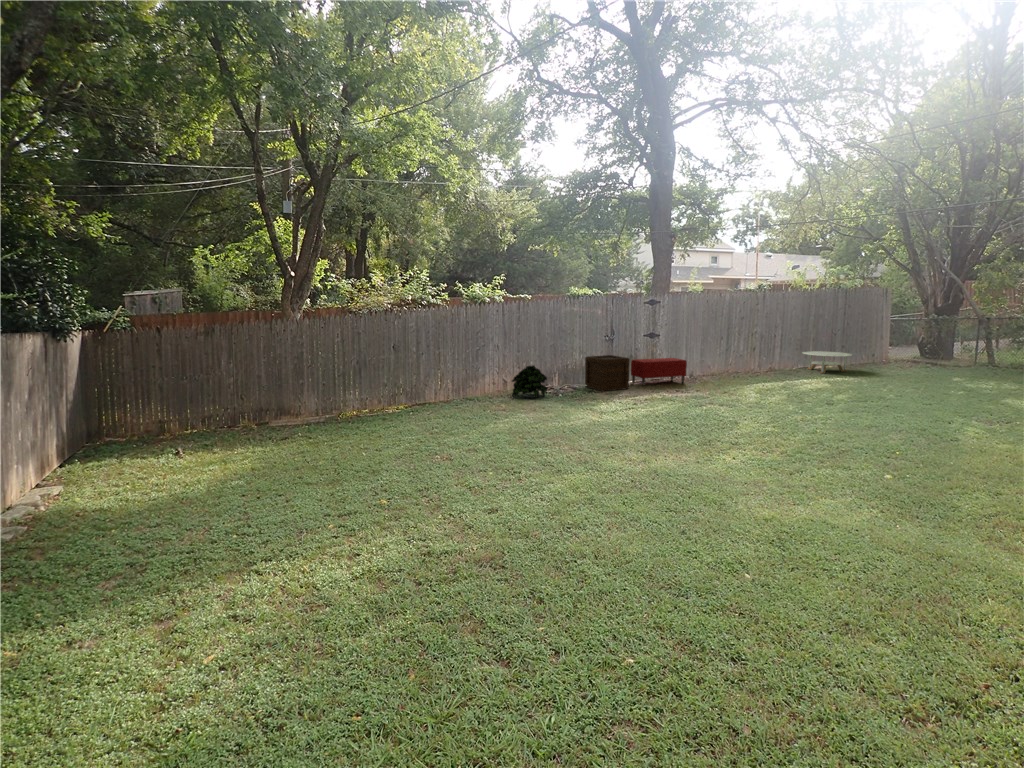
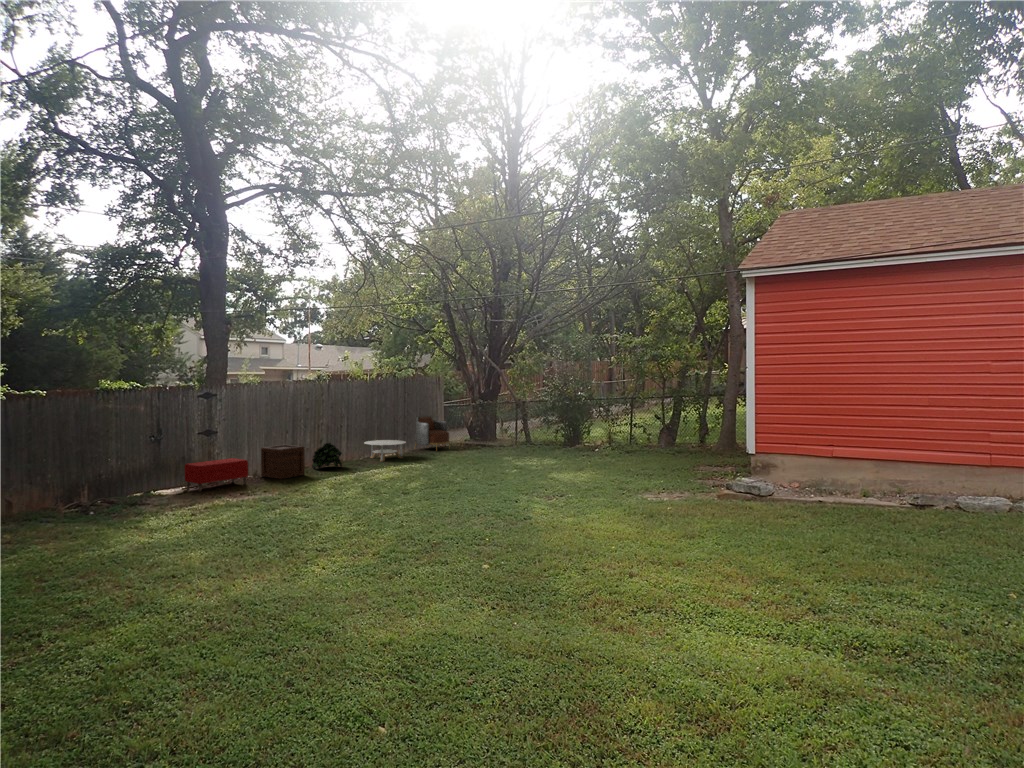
armchair: none [858,328,905,368] -> present [415,416,450,450]
wooden crate: present [585,355,630,391] -> present [261,445,305,479]
potted plant: present [512,365,548,398] -> present [312,443,342,469]

